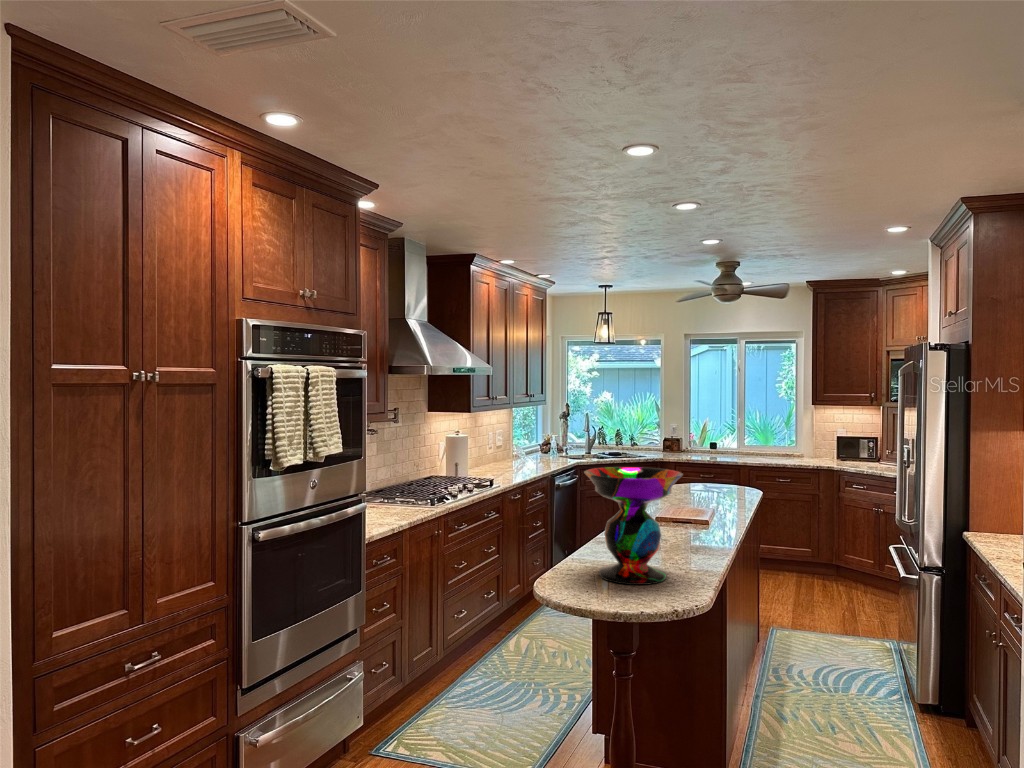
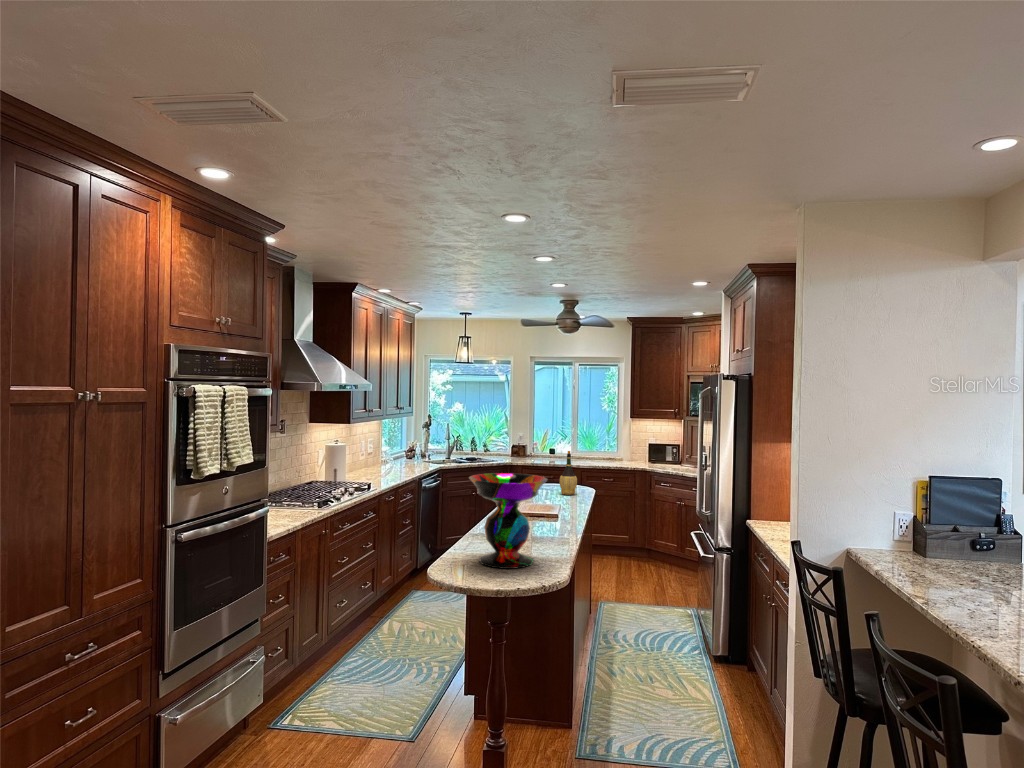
wine bottle: none [714,443,737,496] -> present [560,451,577,495]

